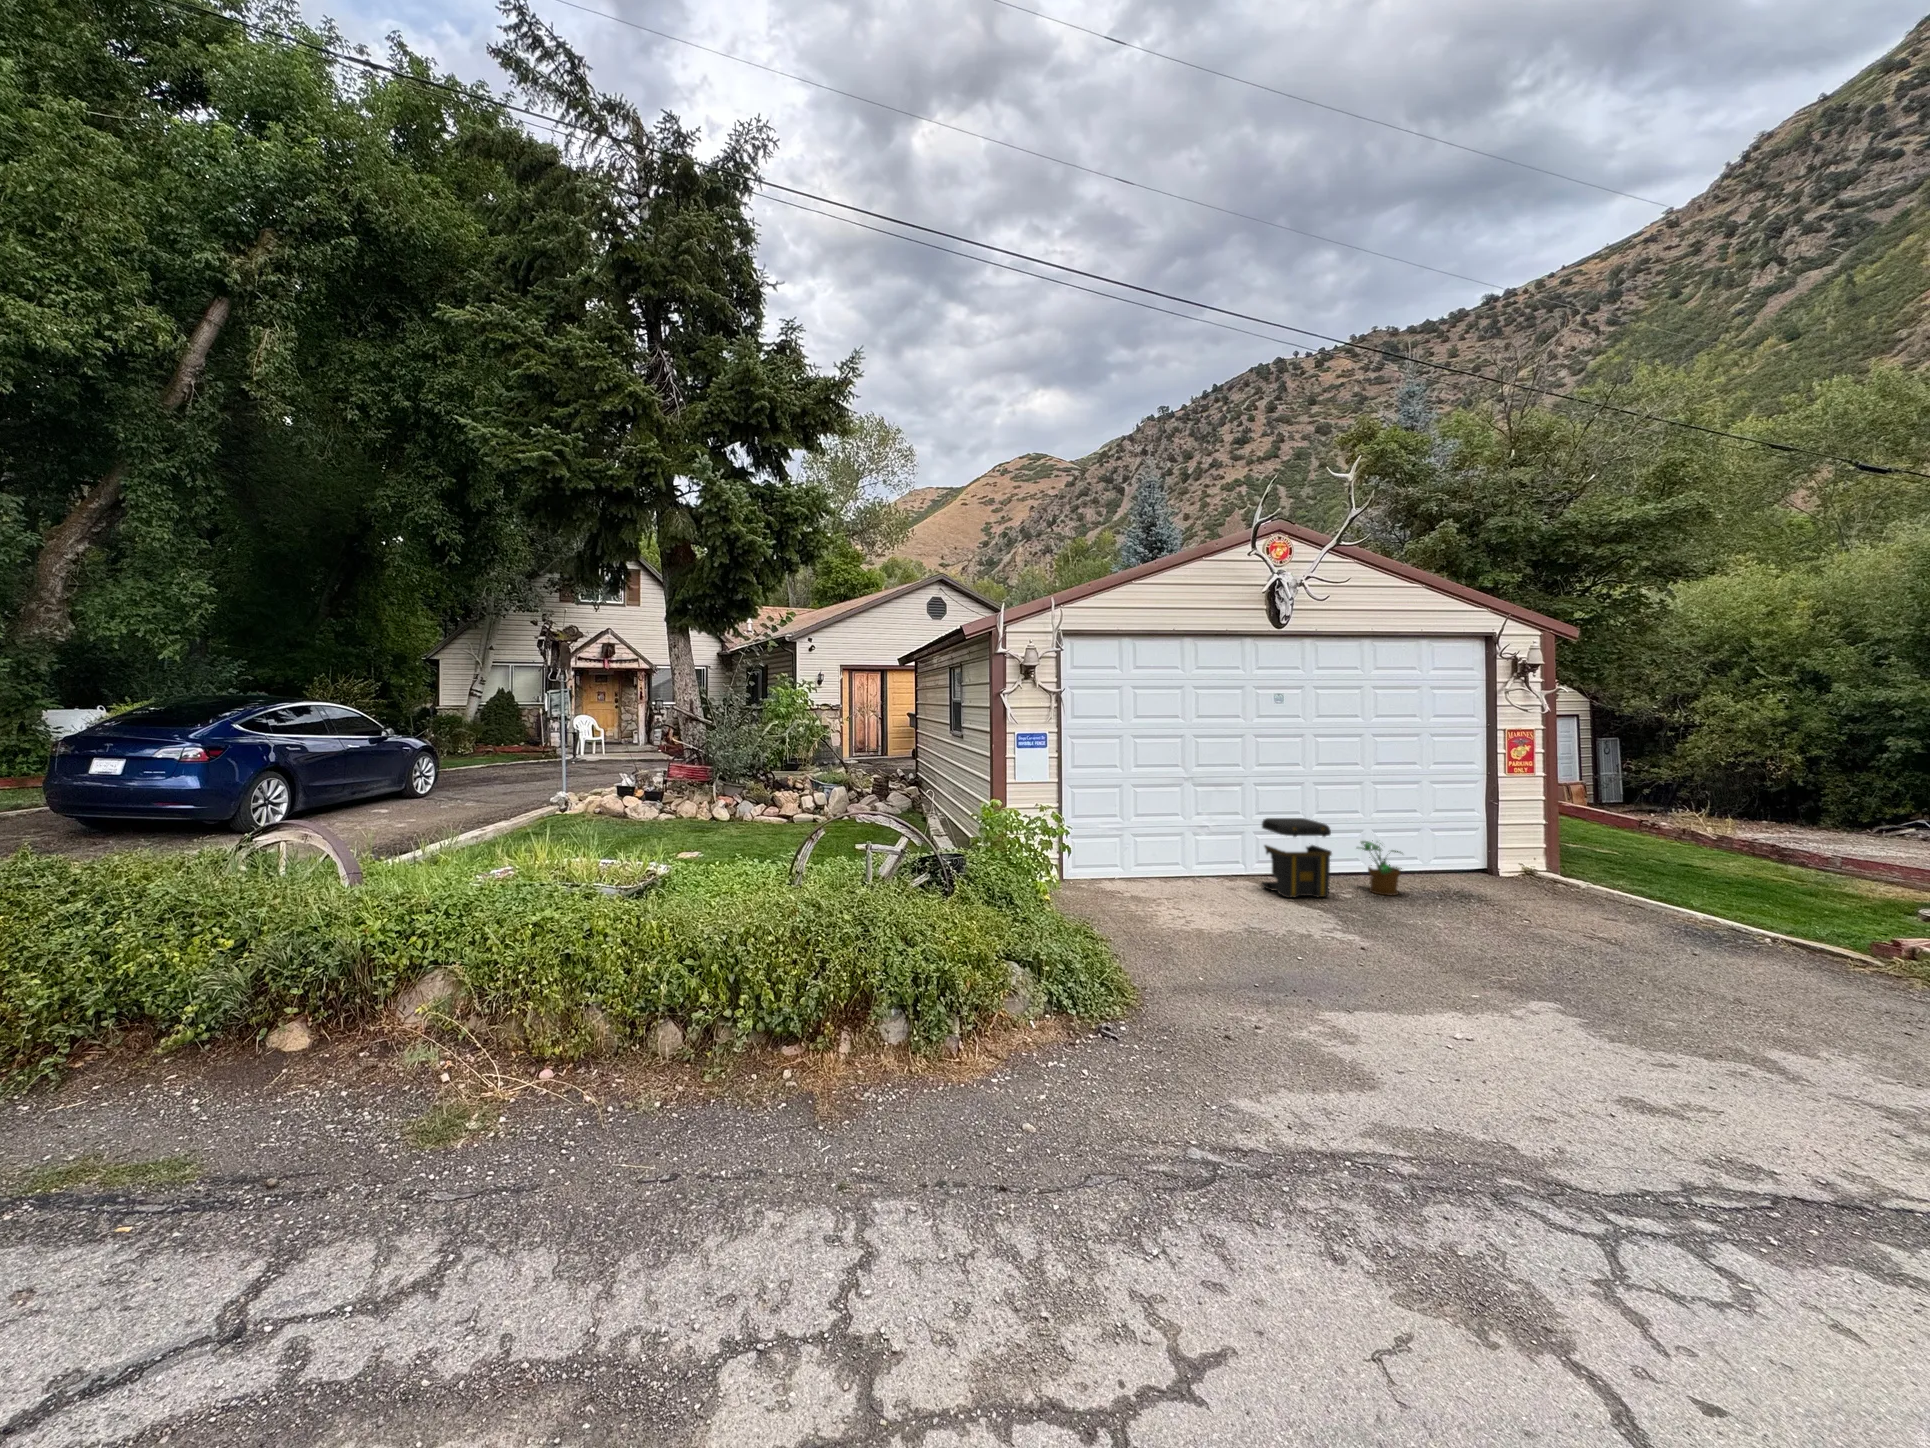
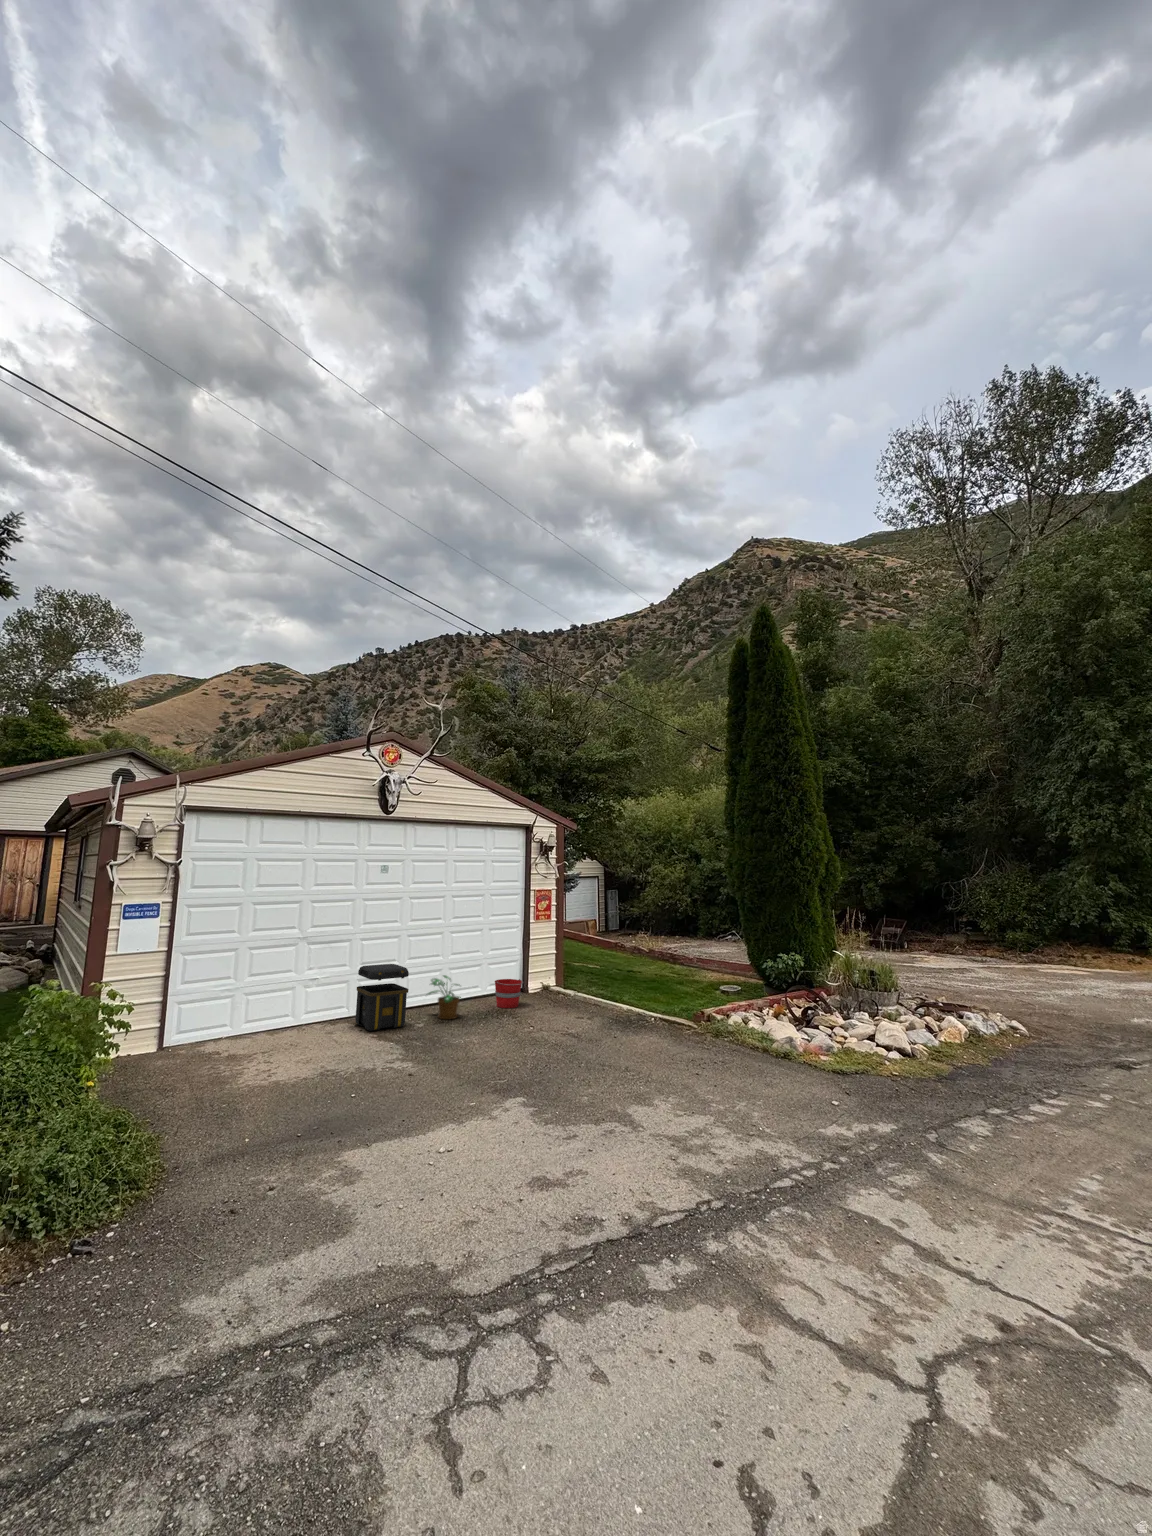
bucket: none [1446,851,1494,891] -> present [495,979,522,1008]

